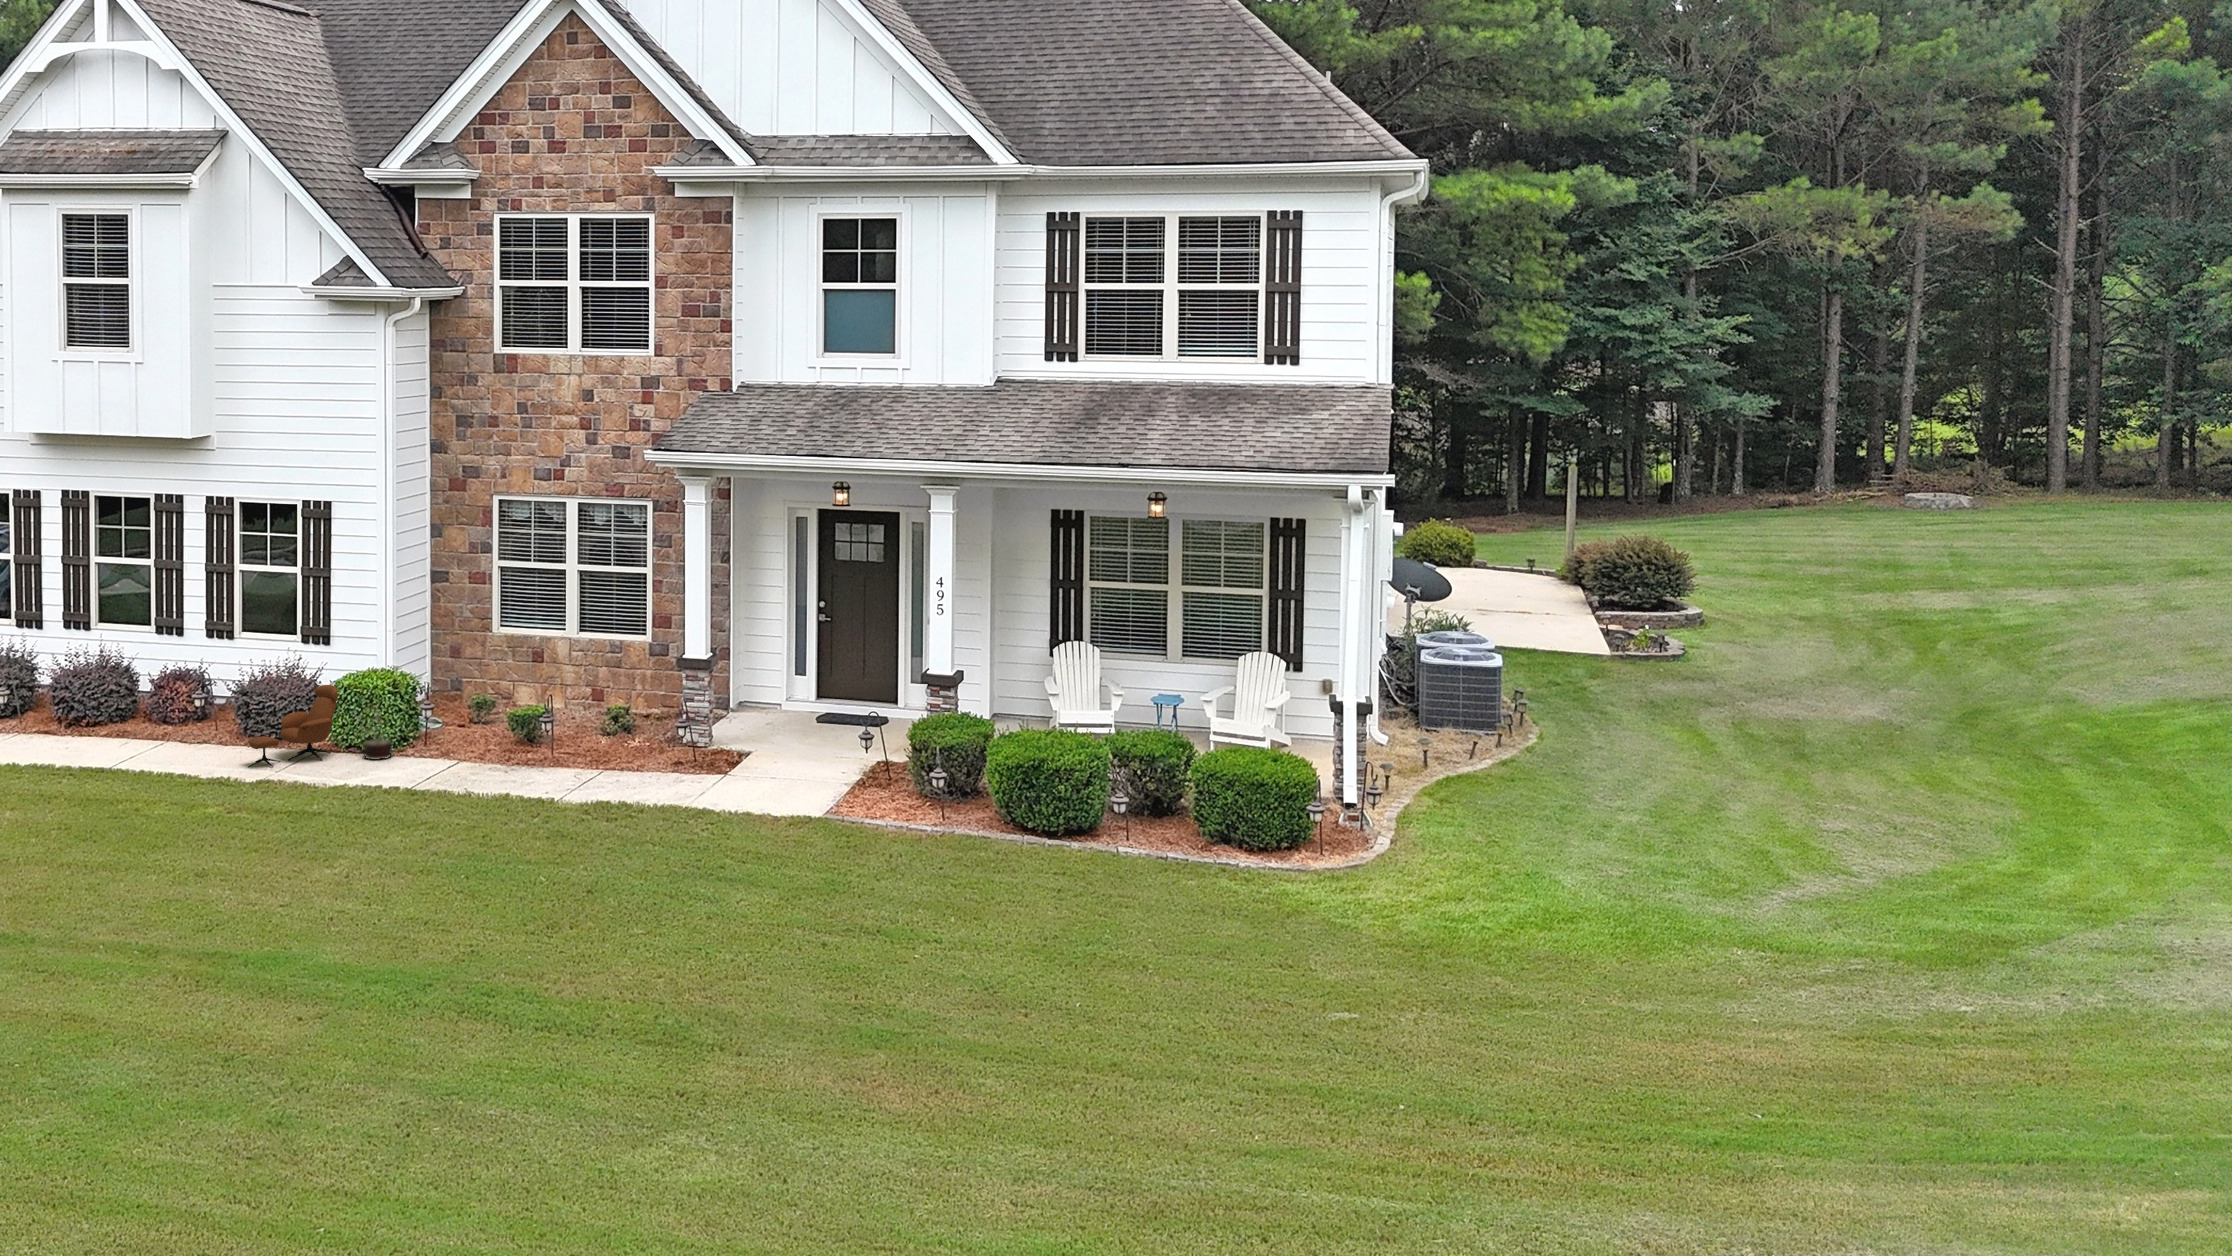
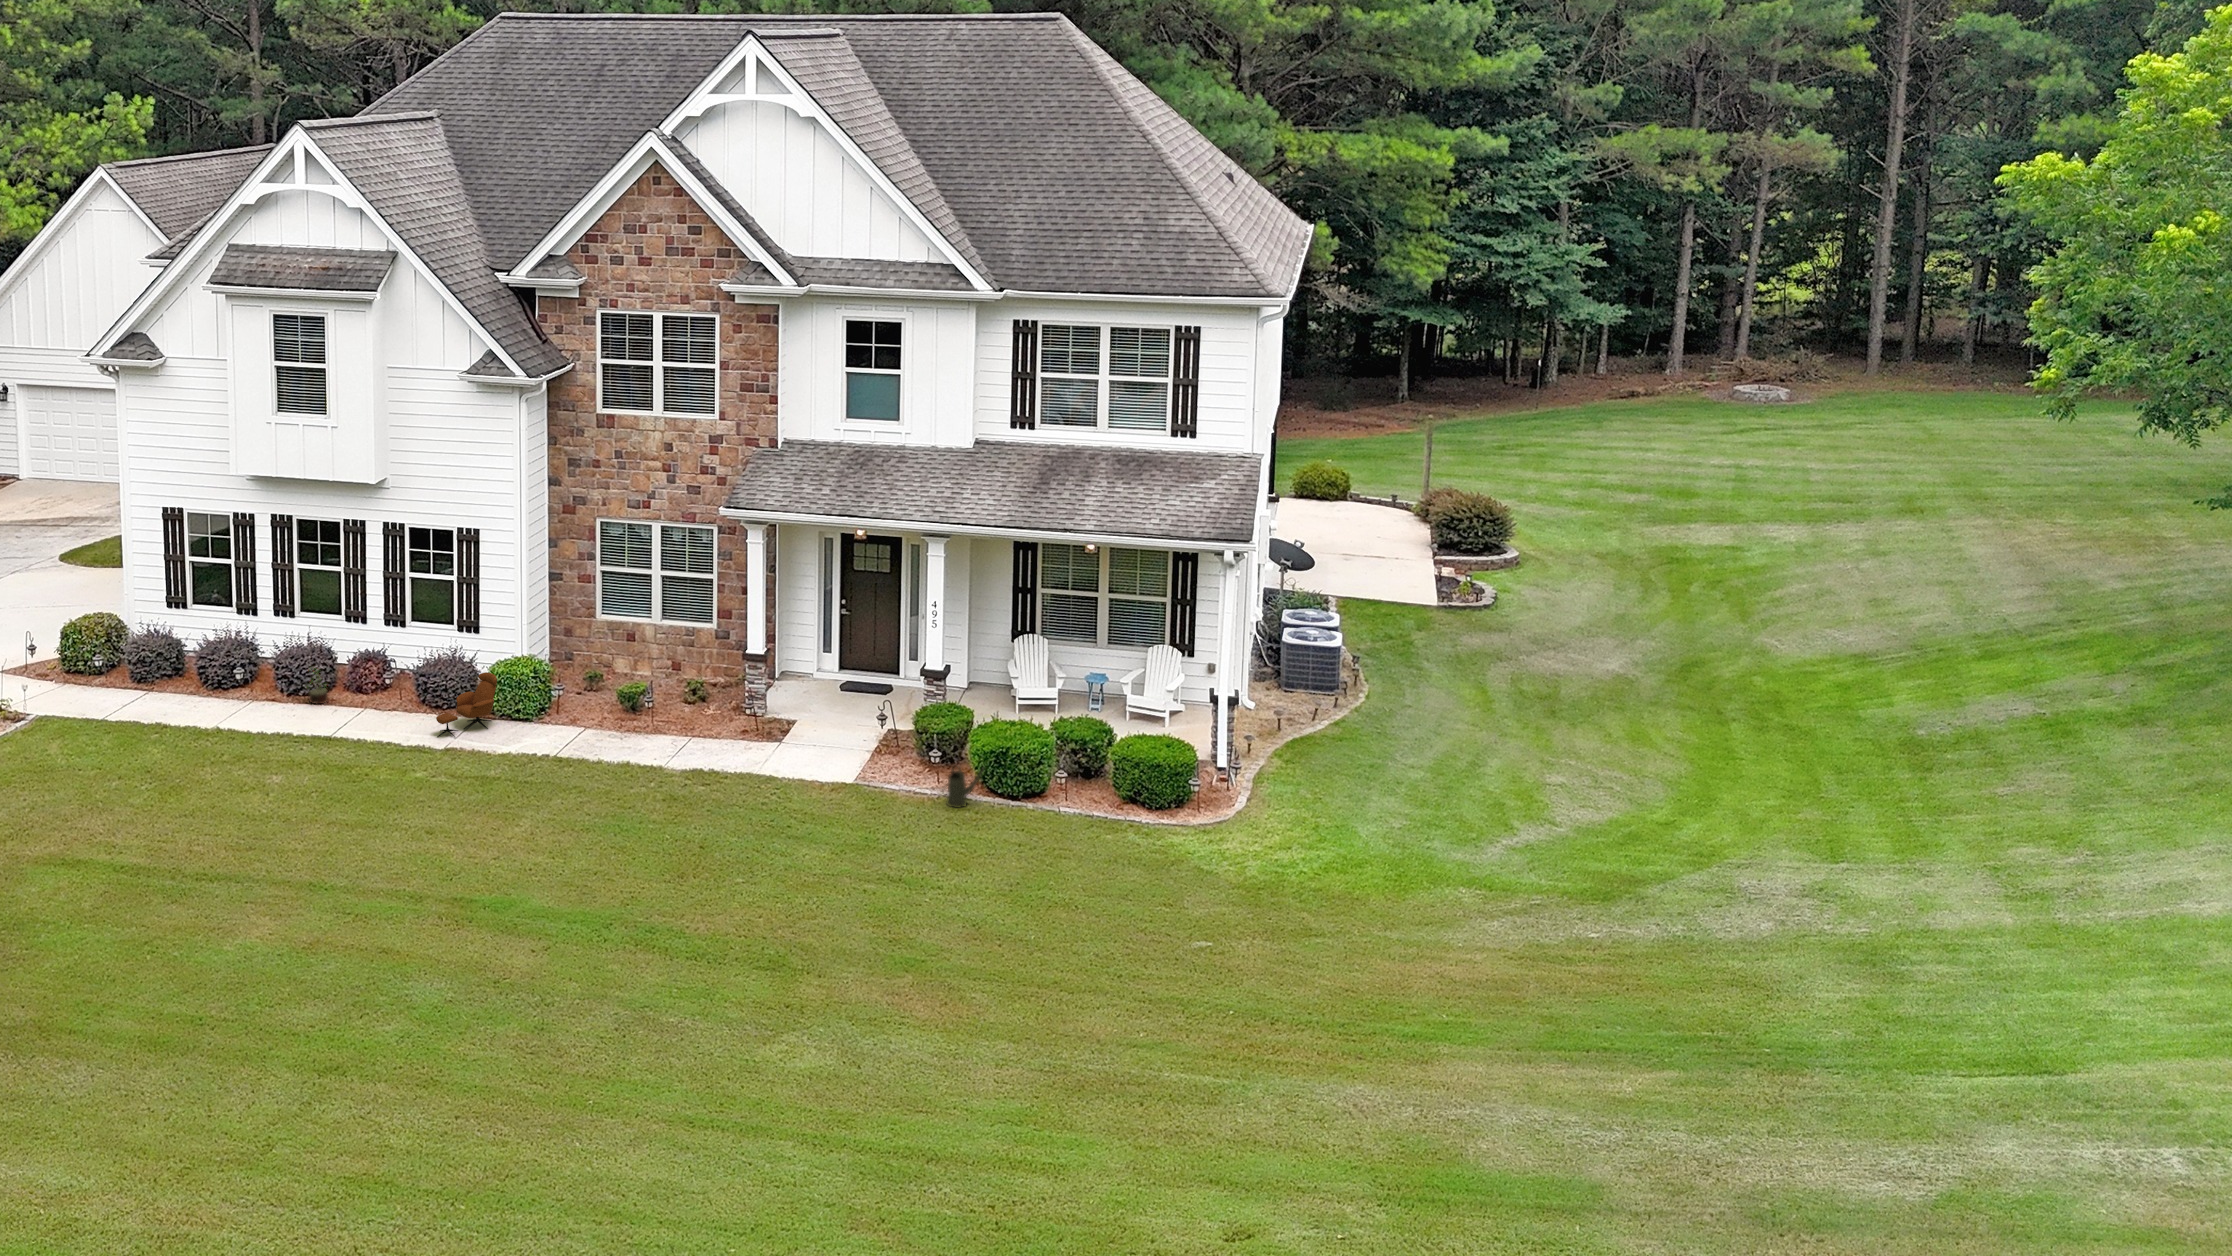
decorative plant: present [360,706,392,760] -> present [308,668,328,704]
watering can: none [947,777,1011,840] -> present [947,767,984,808]

